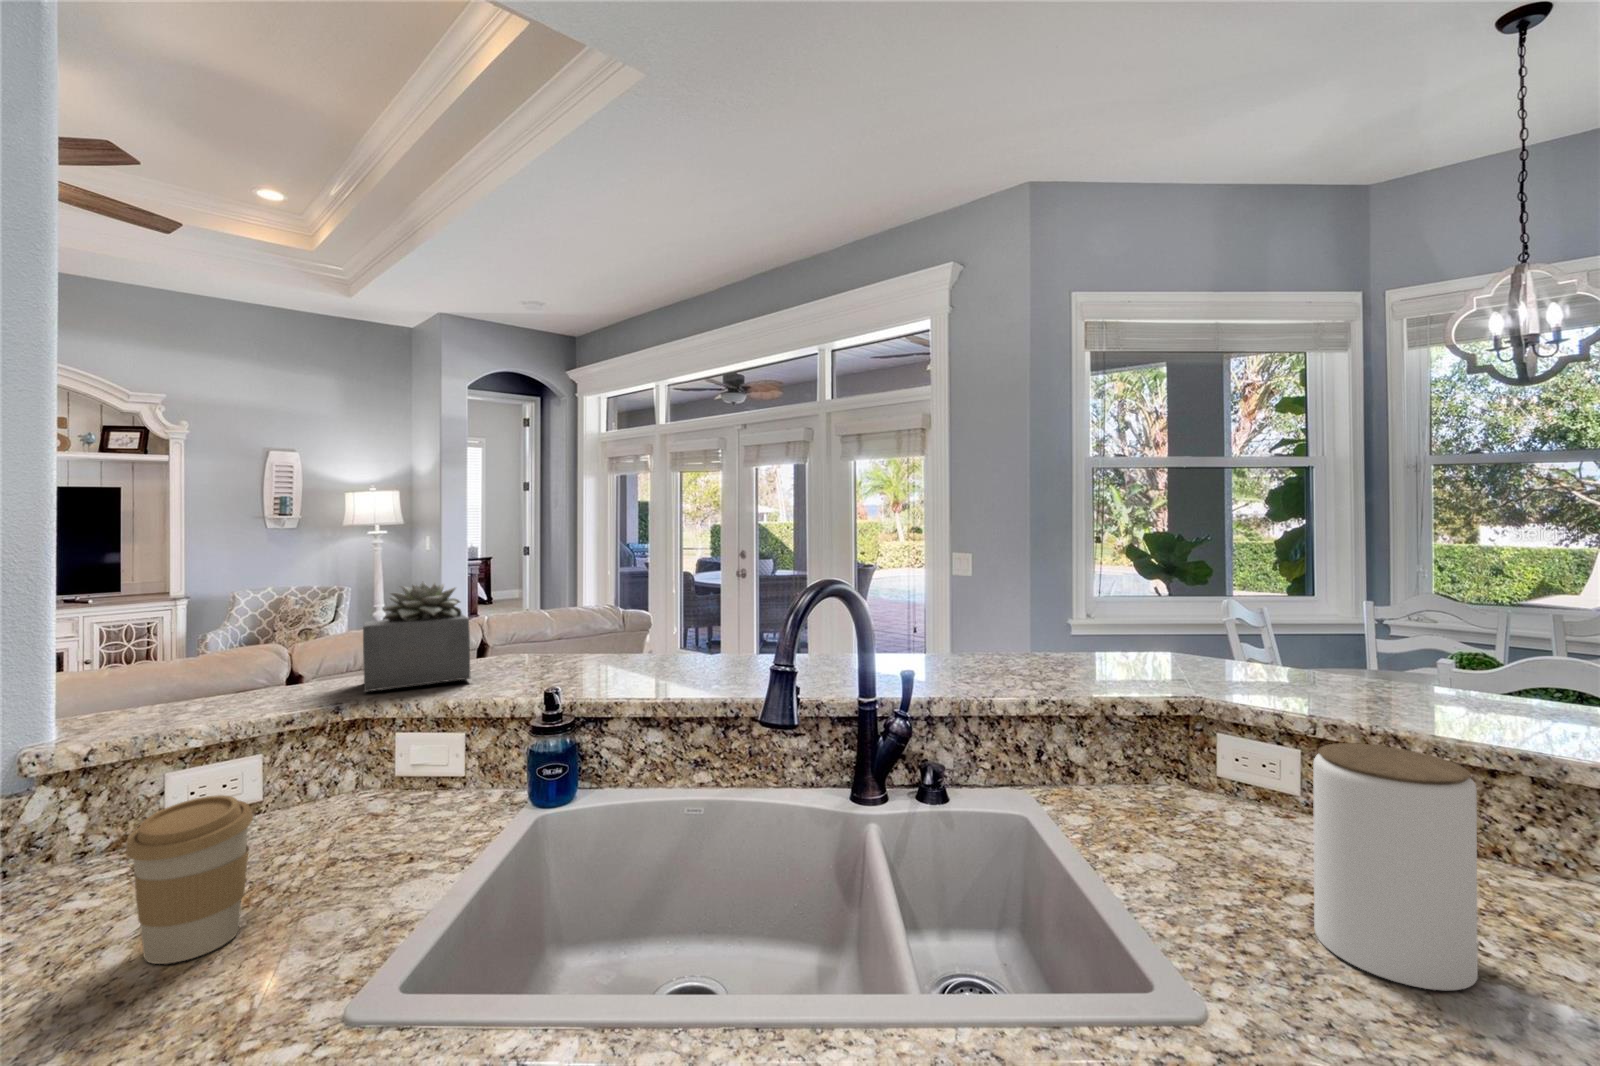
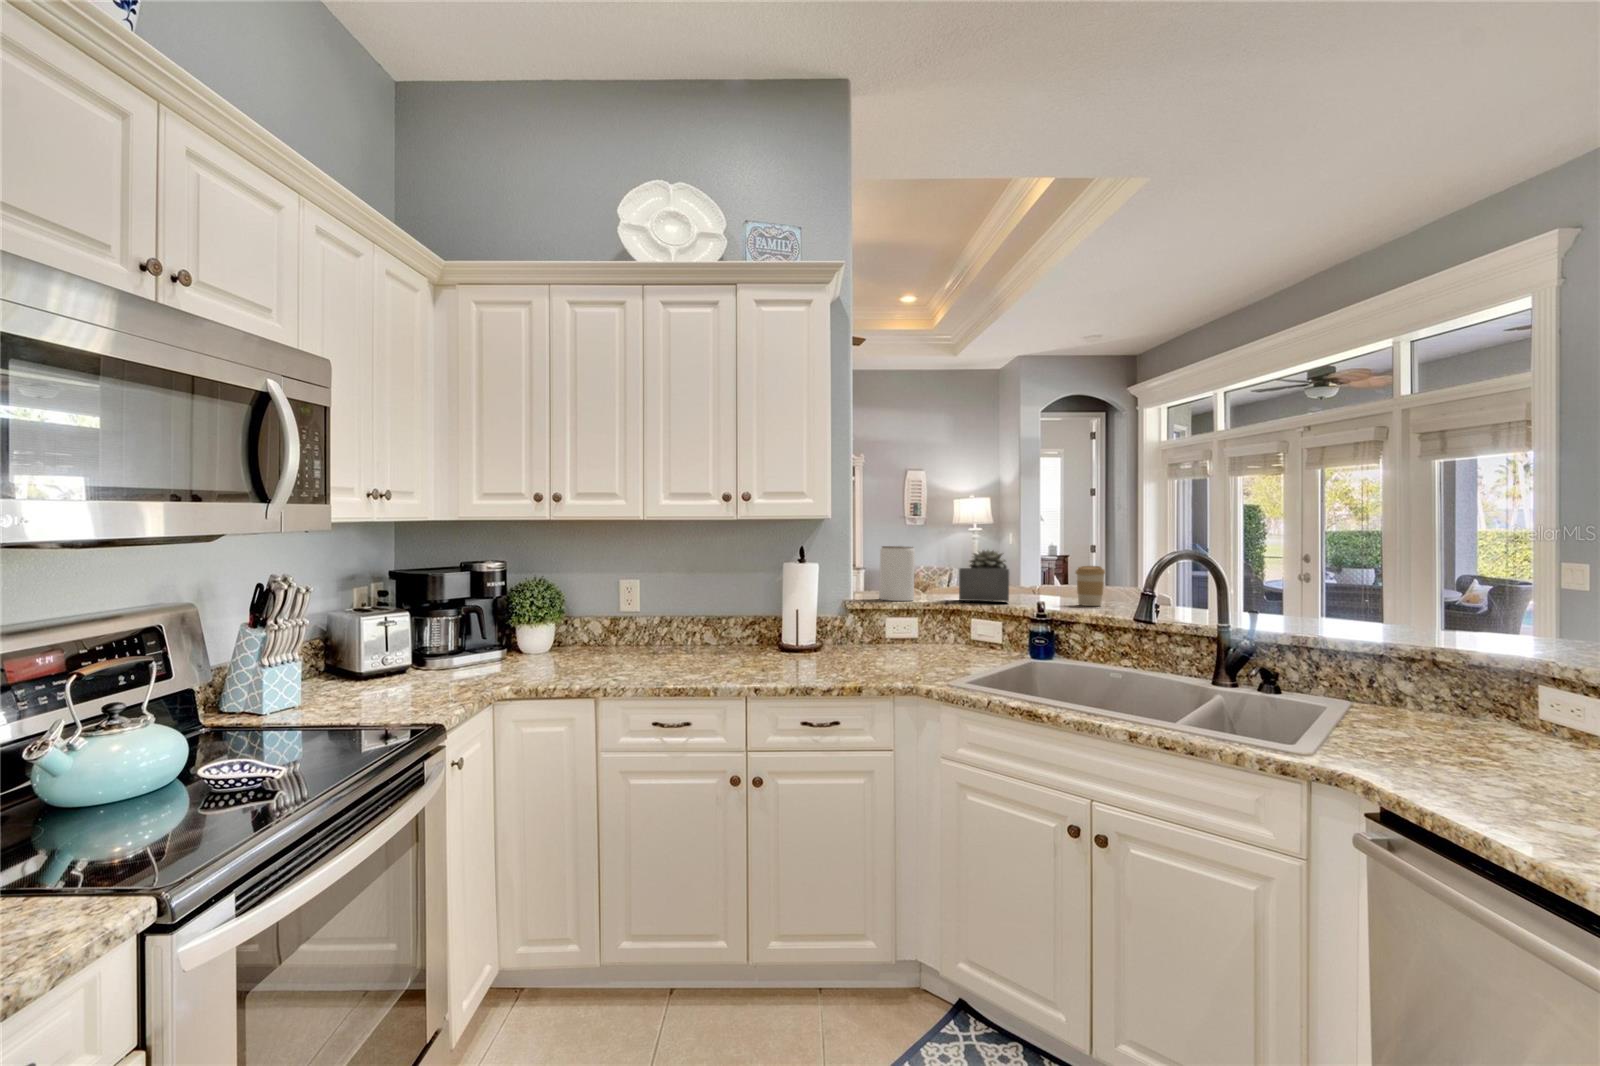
jar: present [1313,743,1478,991] -> present [879,546,915,601]
coffee cup: present [126,795,253,964] -> present [1076,566,1105,606]

